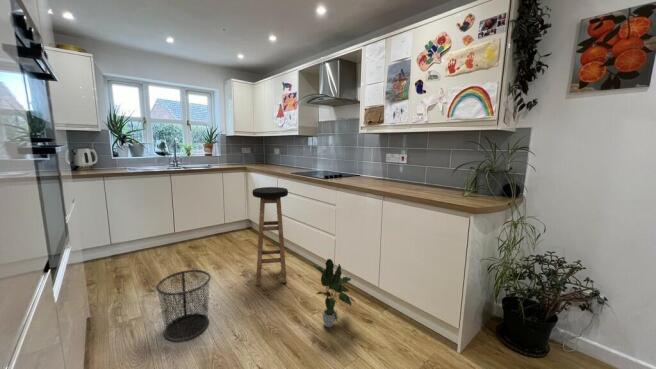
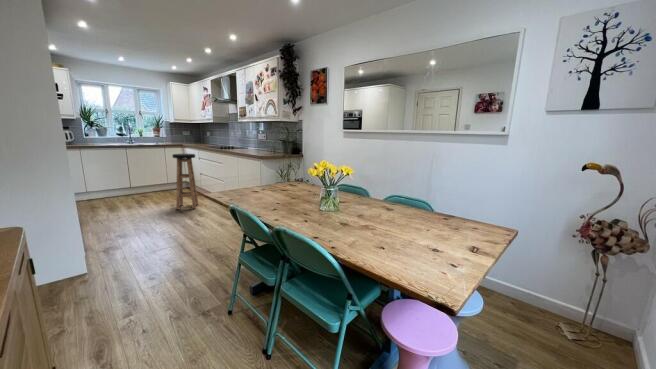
potted plant: present [313,259,355,327] -> none [195,186,220,221]
waste bin: present [156,270,211,341] -> none [114,194,144,224]

